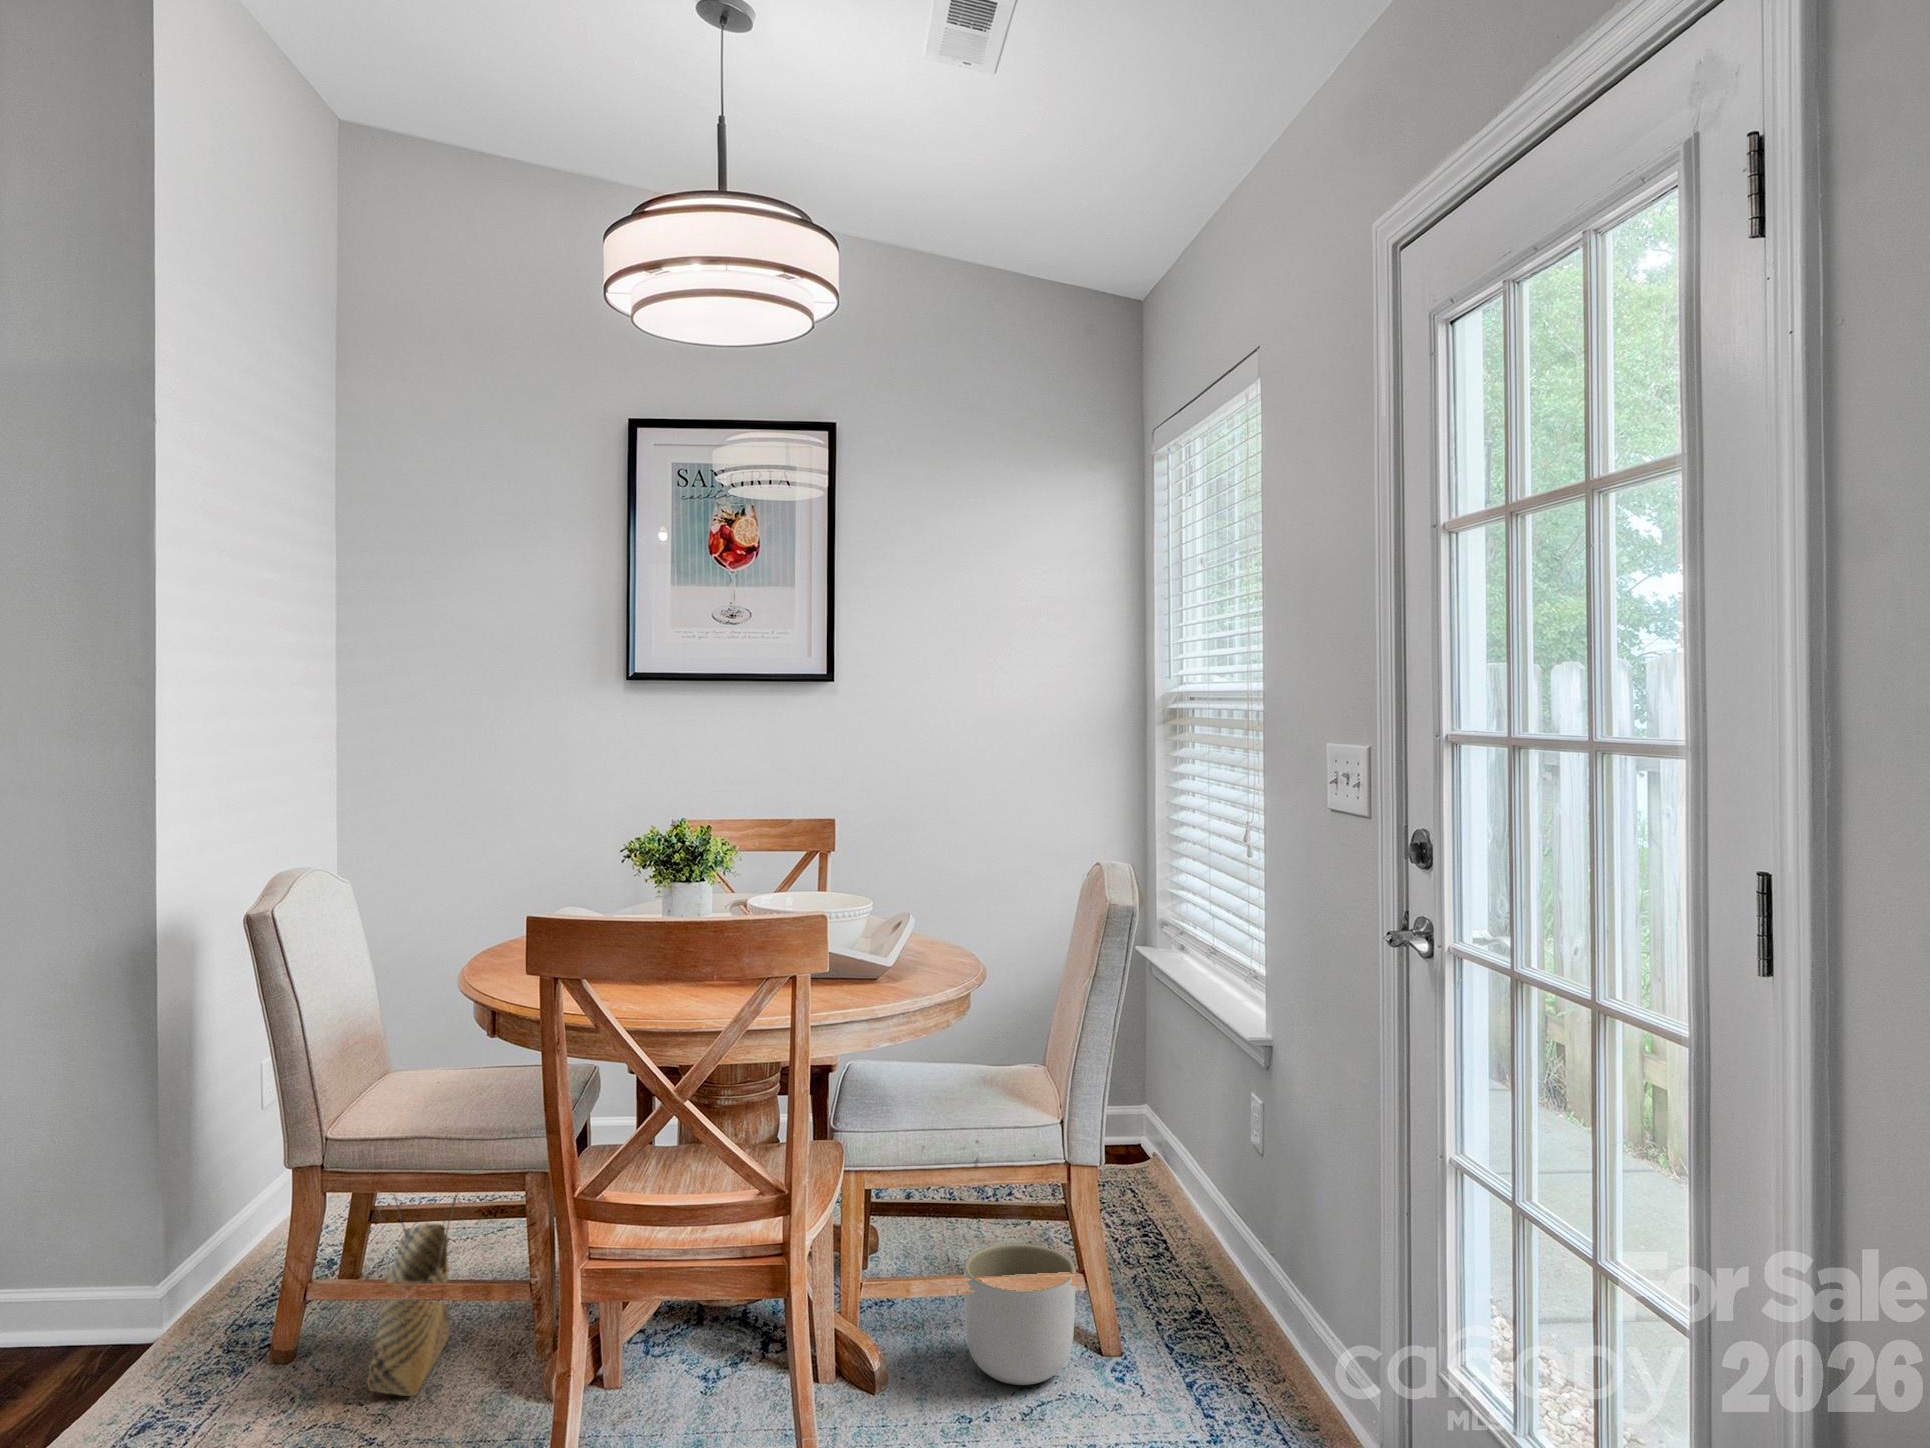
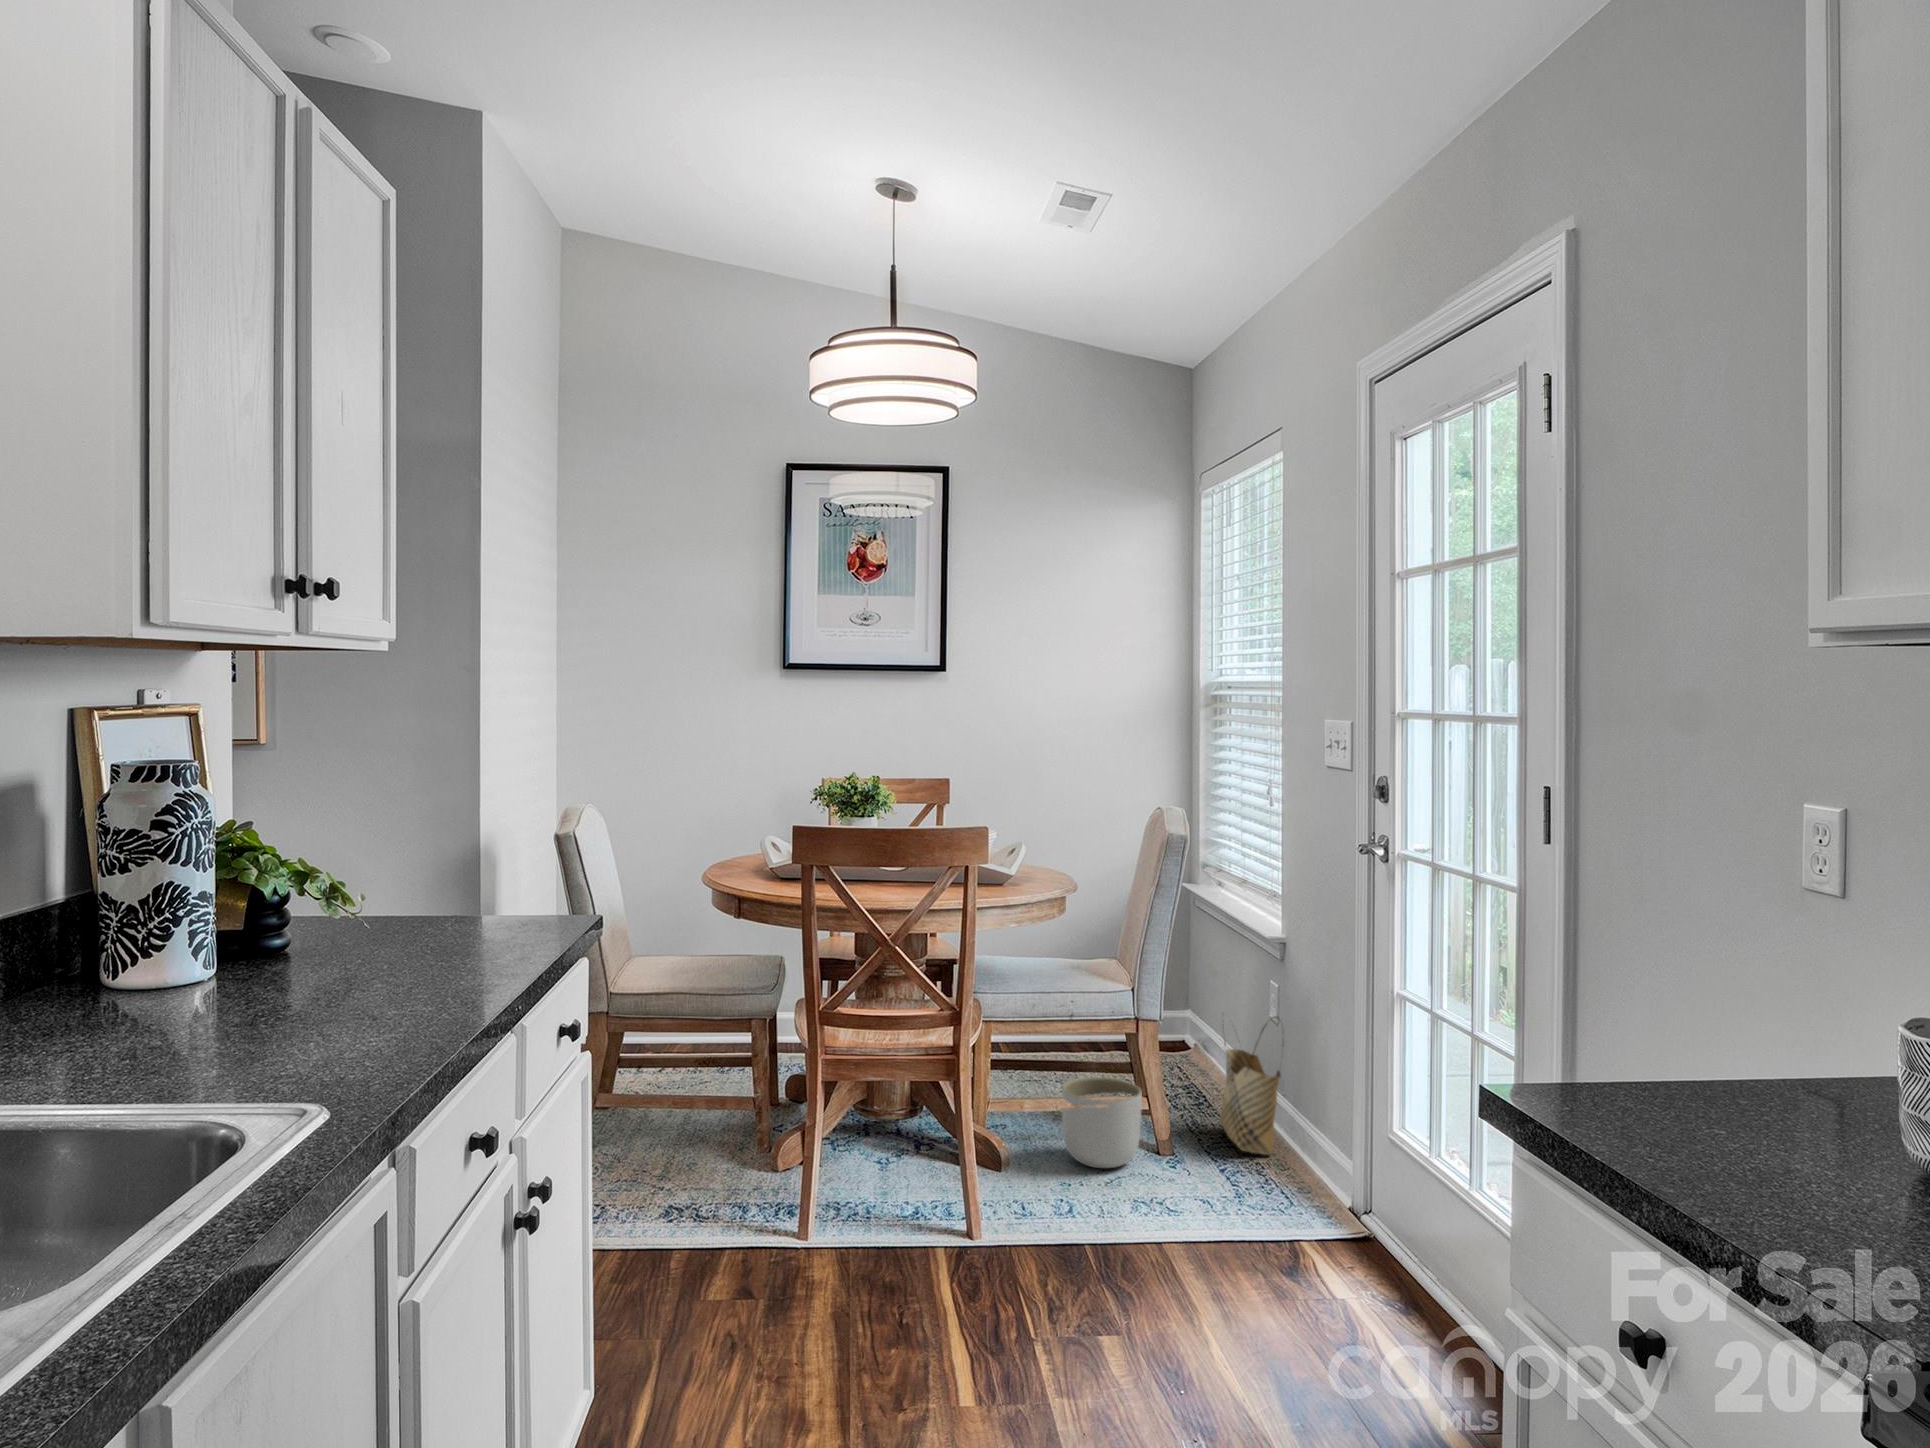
woven basket: present [367,1195,457,1396] -> present [1219,1014,1283,1155]

